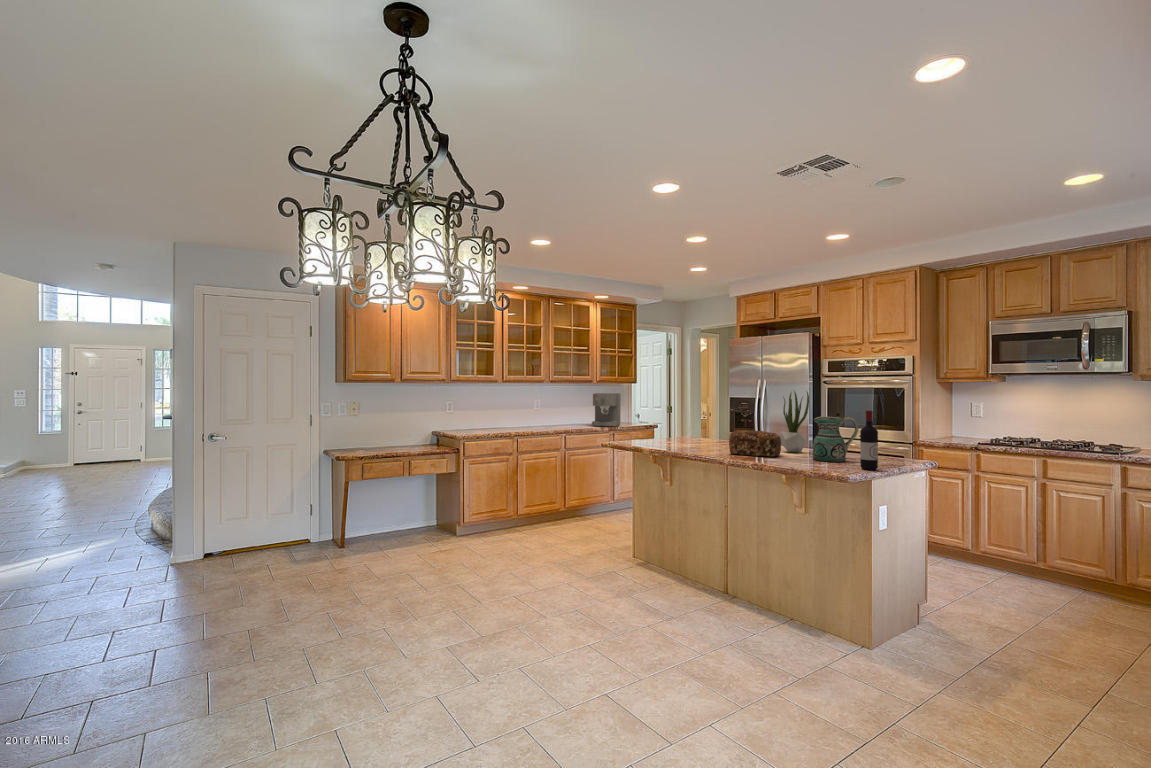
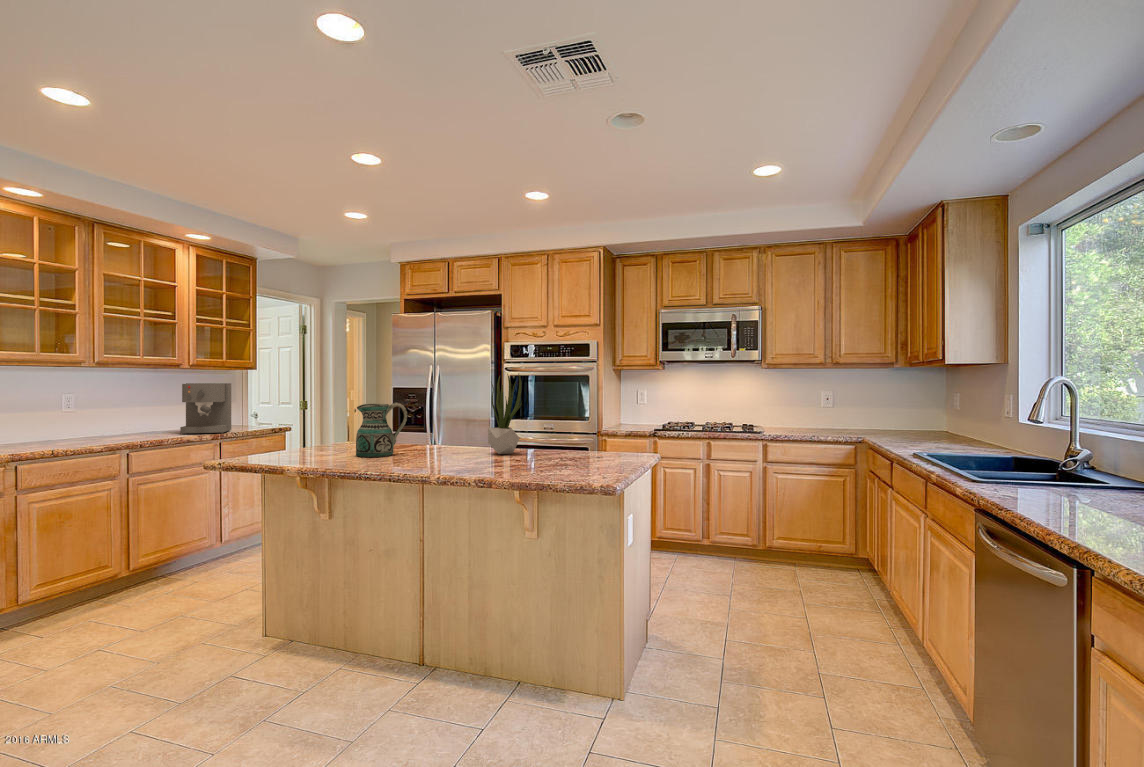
wine bottle: present [860,411,878,470] -> none [604,396,624,471]
ceramic pitcher: present [813,417,858,462] -> present [356,403,407,457]
bread loaf: present [729,430,781,457] -> none [428,429,495,464]

